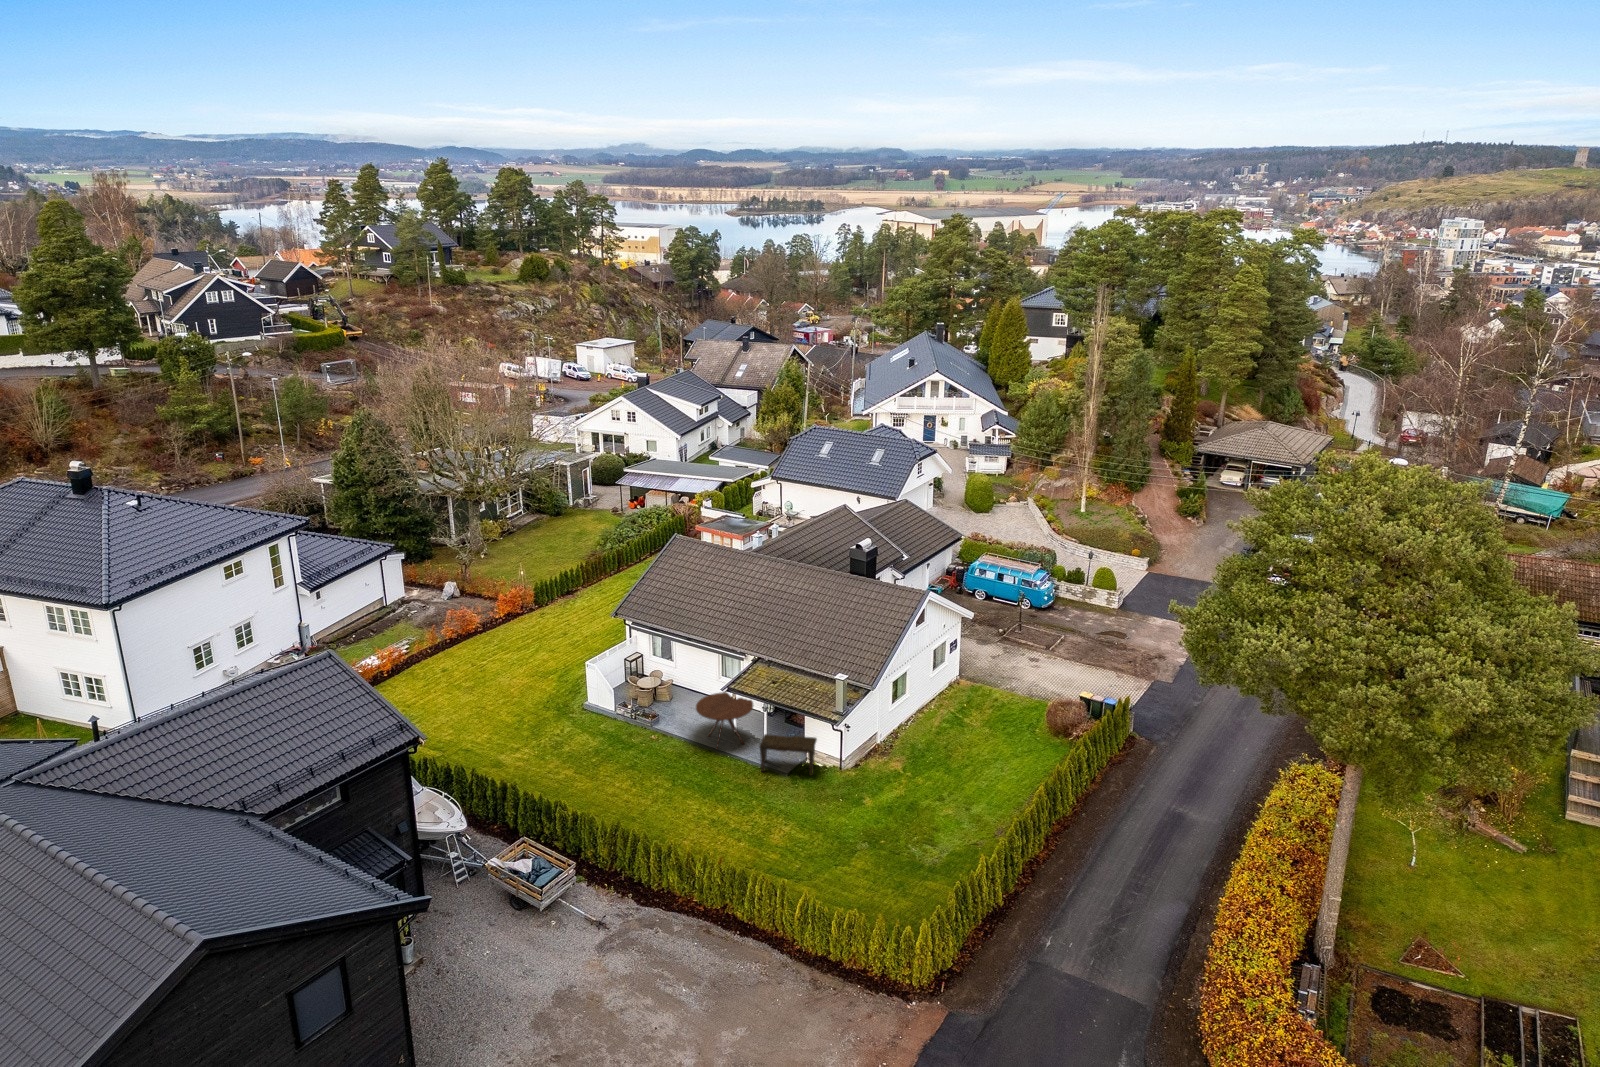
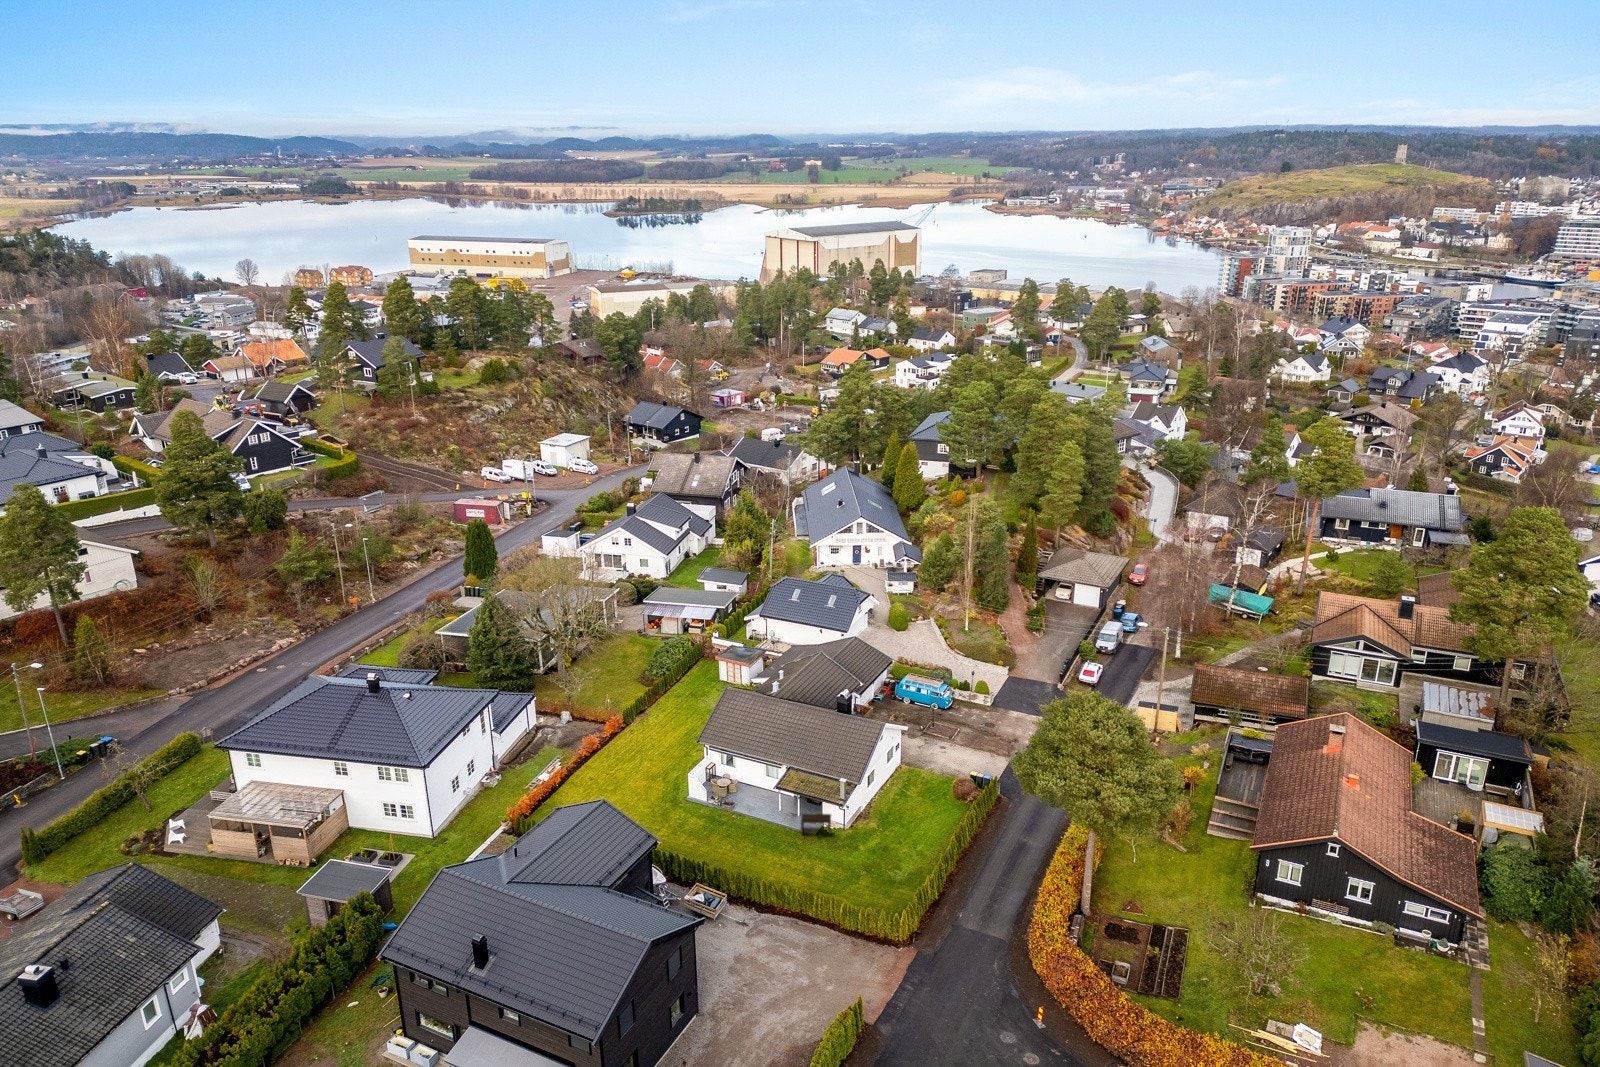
round table: present [696,692,753,749] -> none [761,789,793,823]

